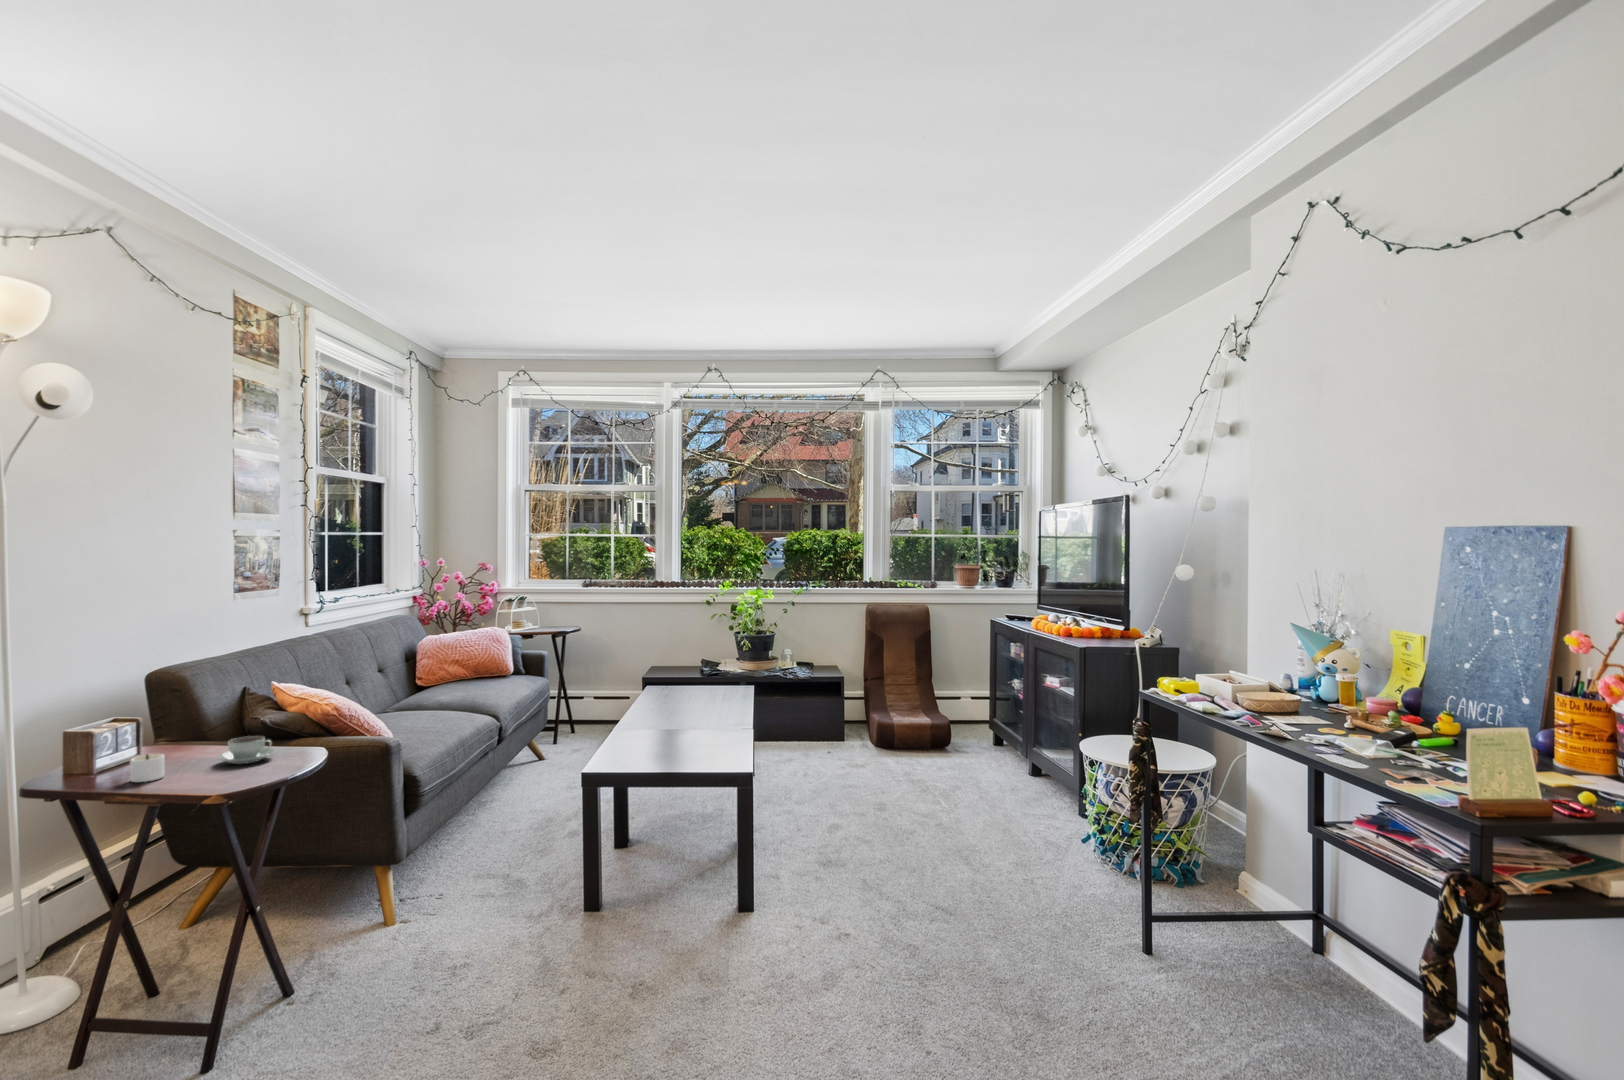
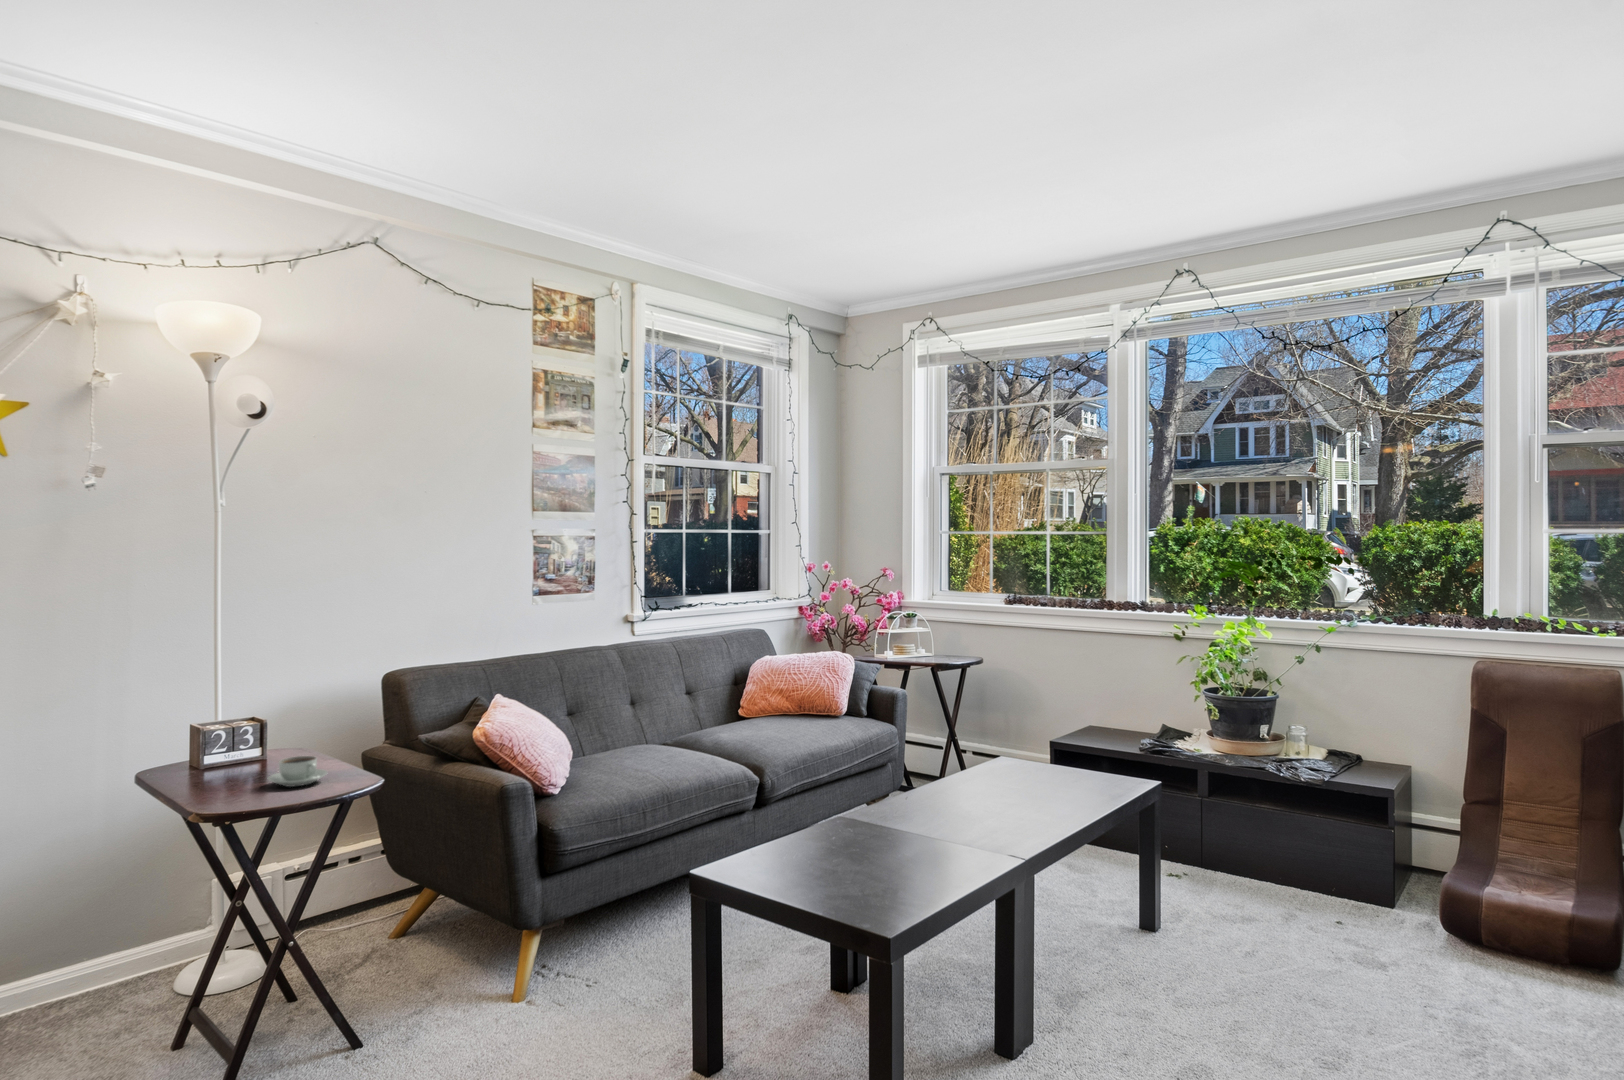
candle: present [130,754,164,782] -> none [186,761,219,791]

